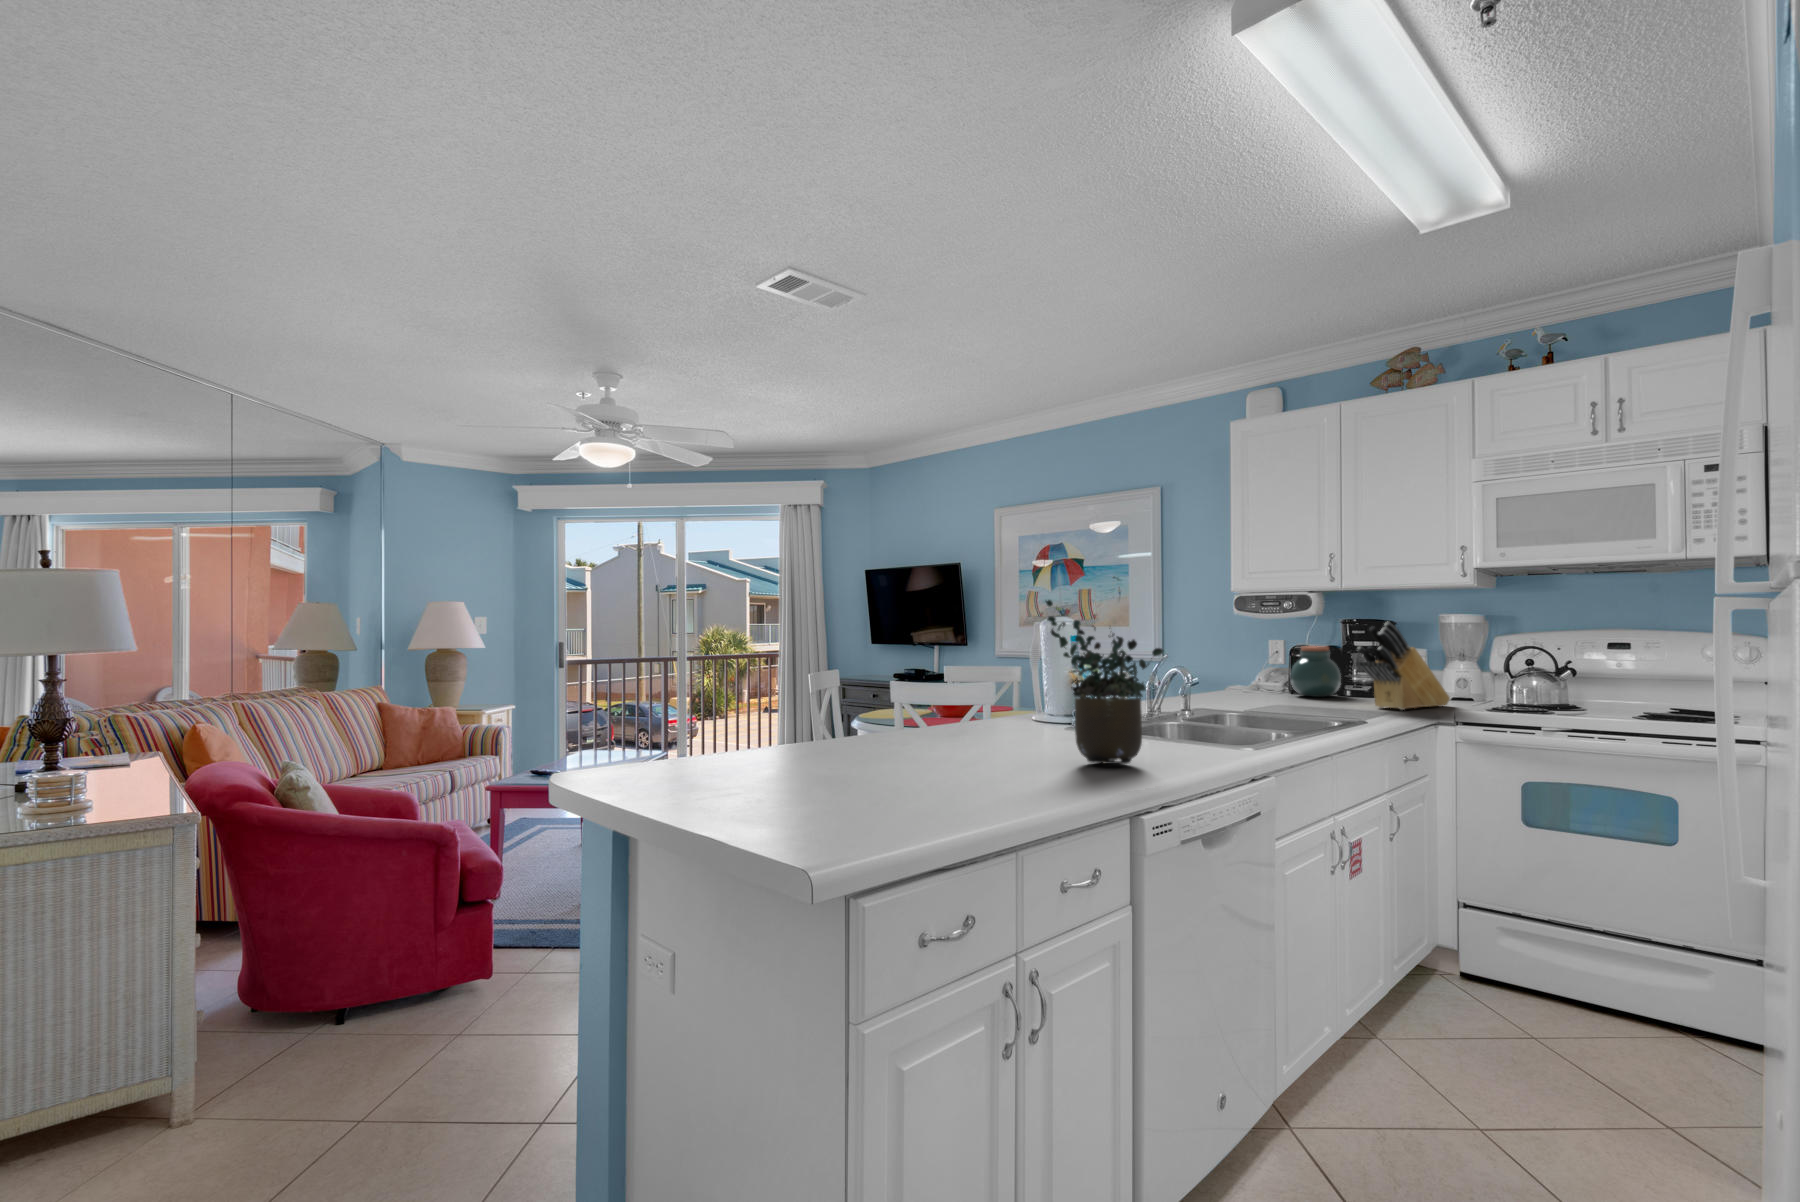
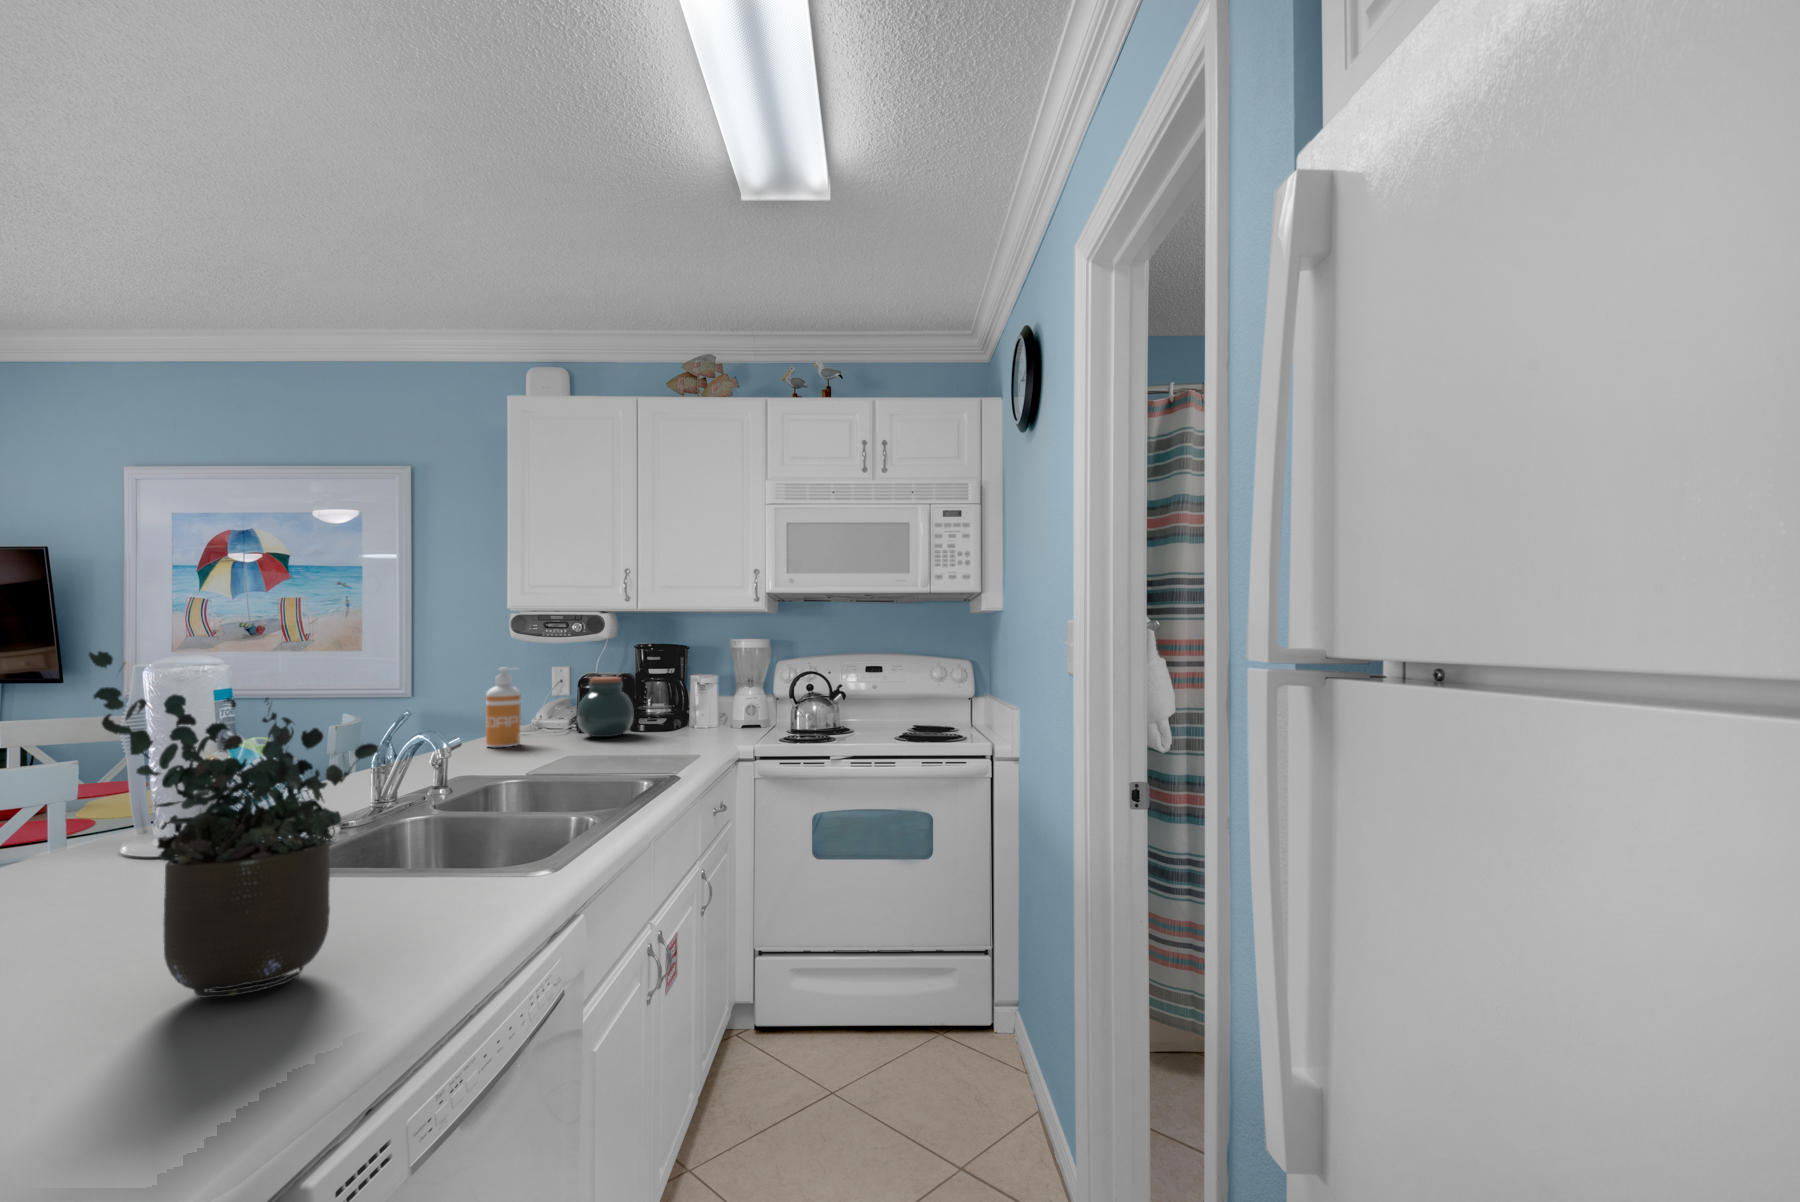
knife block: present [1358,622,1450,710] -> none [656,650,744,750]
soap dispenser: none [1218,636,1244,697] -> present [486,668,520,747]

